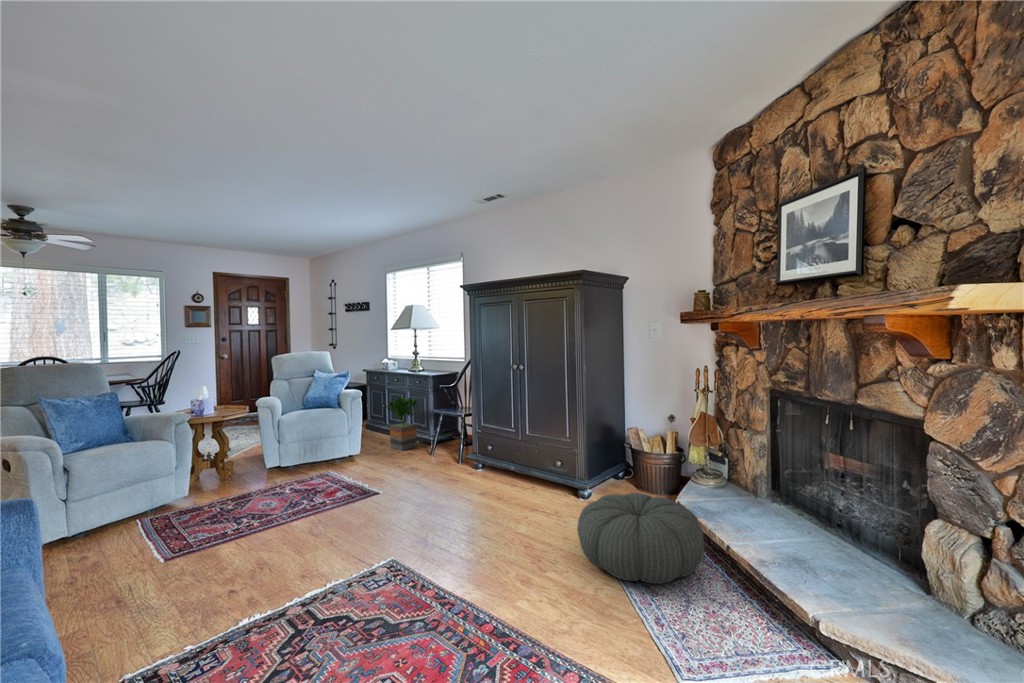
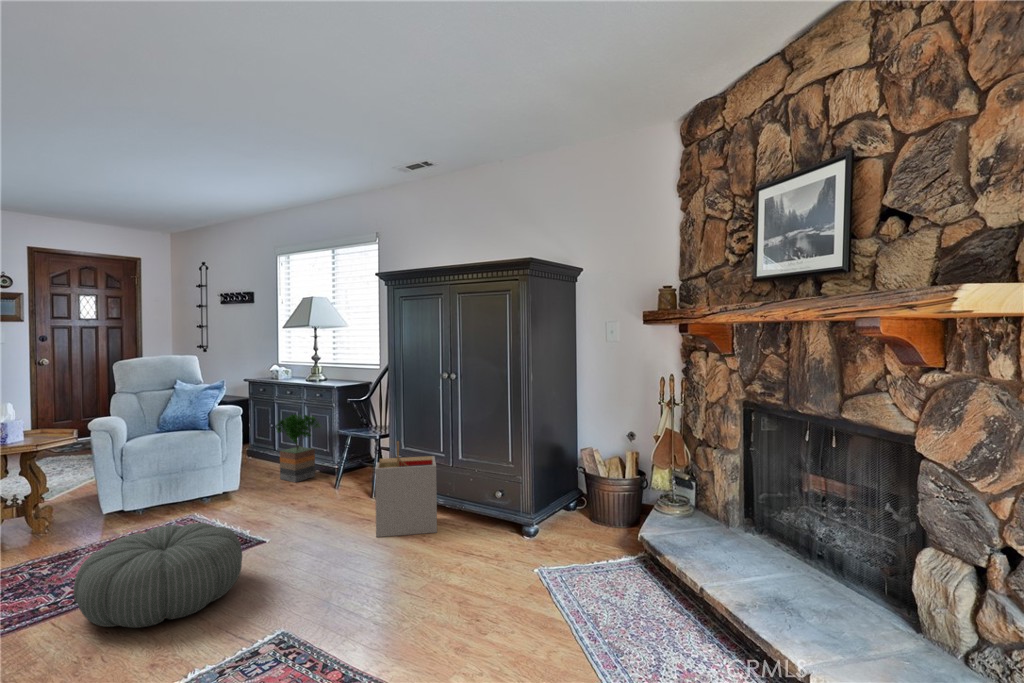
storage bin: none [461,419,510,494] -> present [375,441,437,537]
pouf: present [577,493,704,584] -> present [74,523,242,628]

